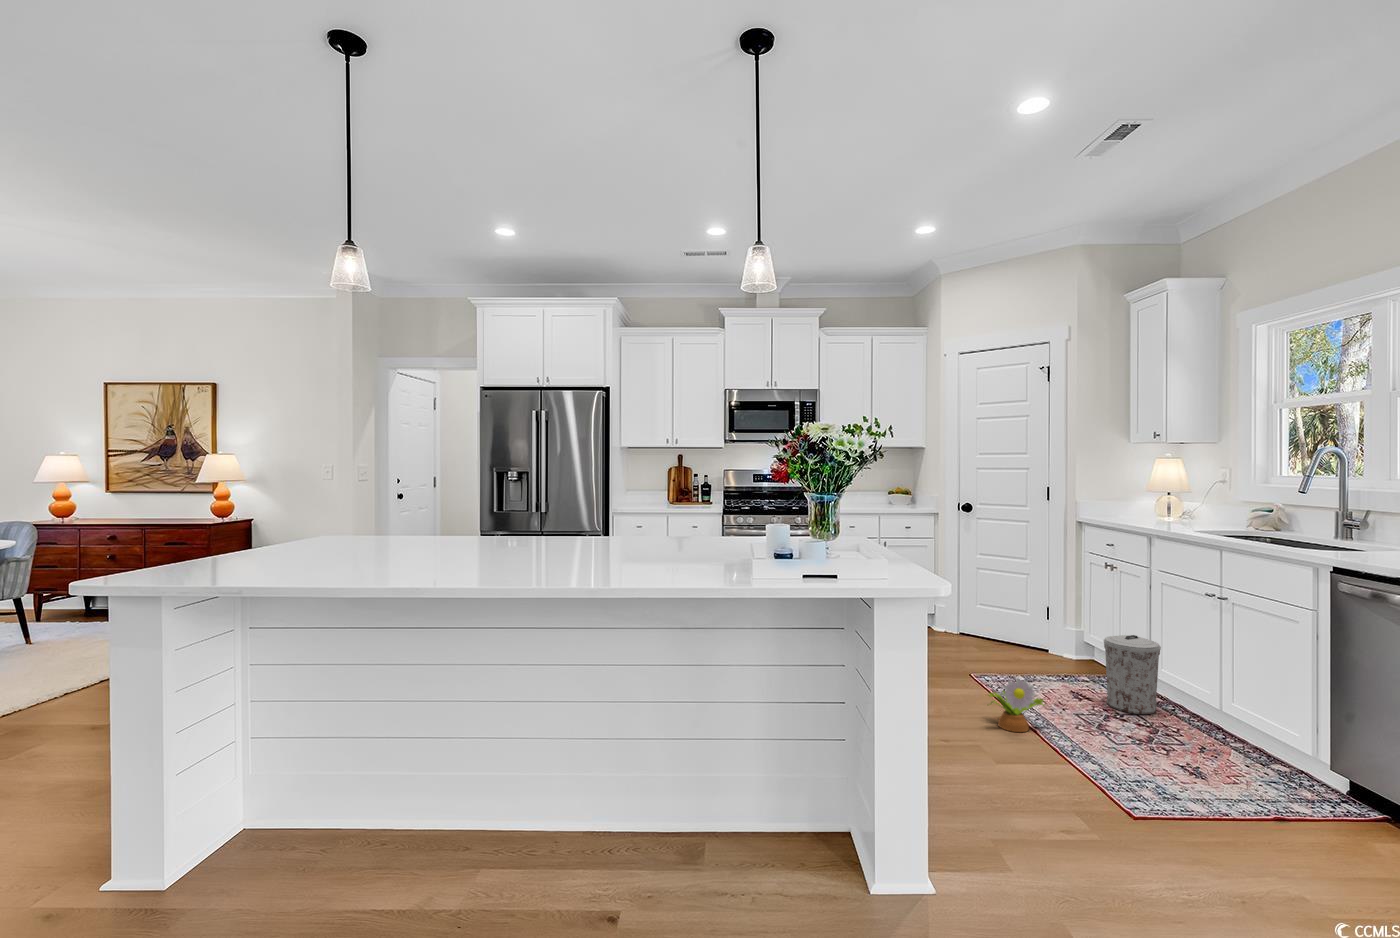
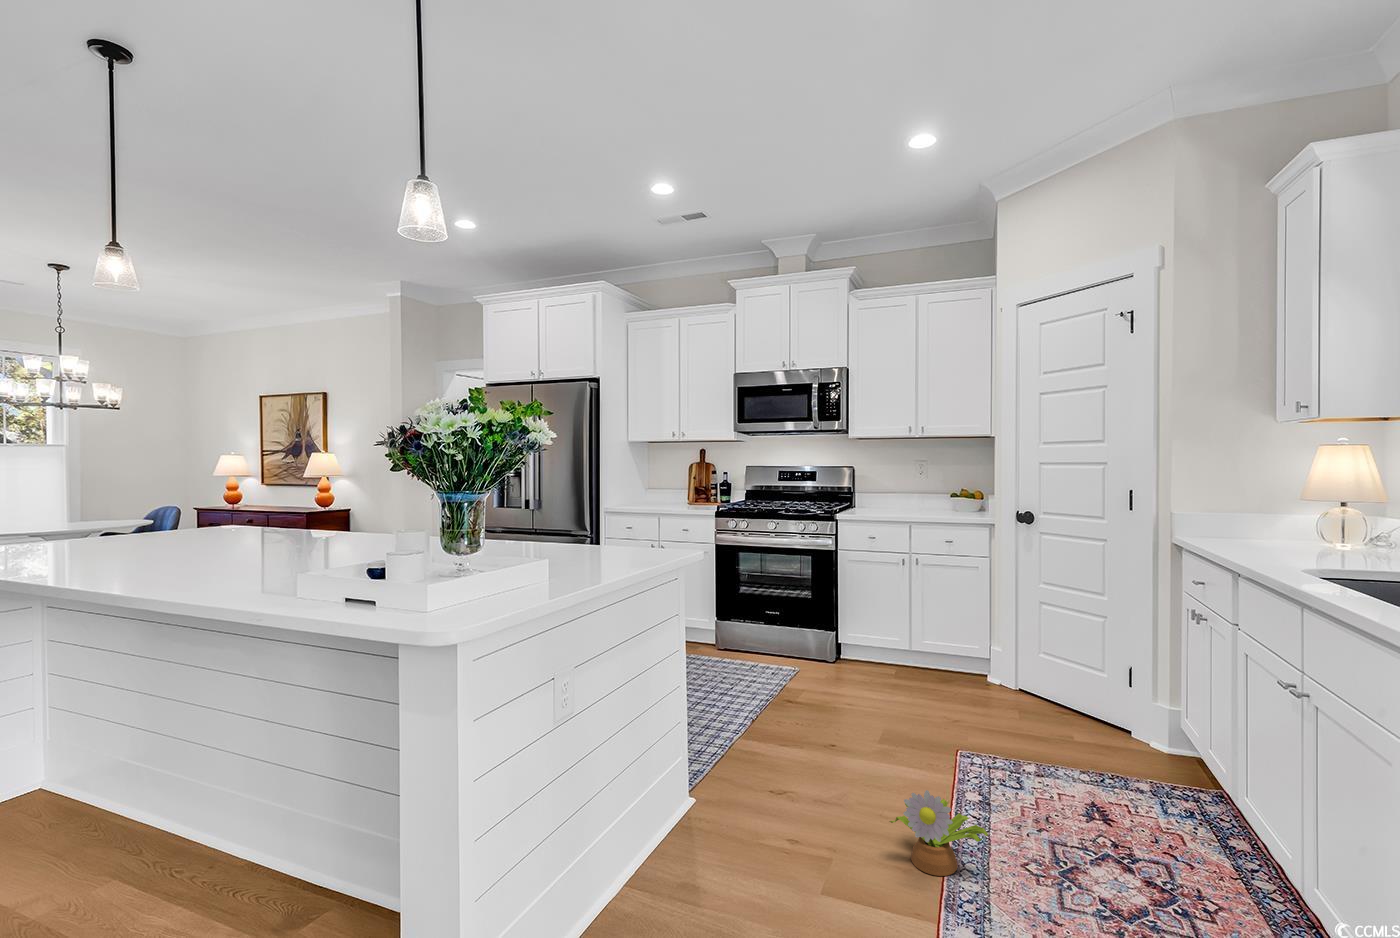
trash can: present [1104,635,1161,714] -> none [1138,737,1238,884]

